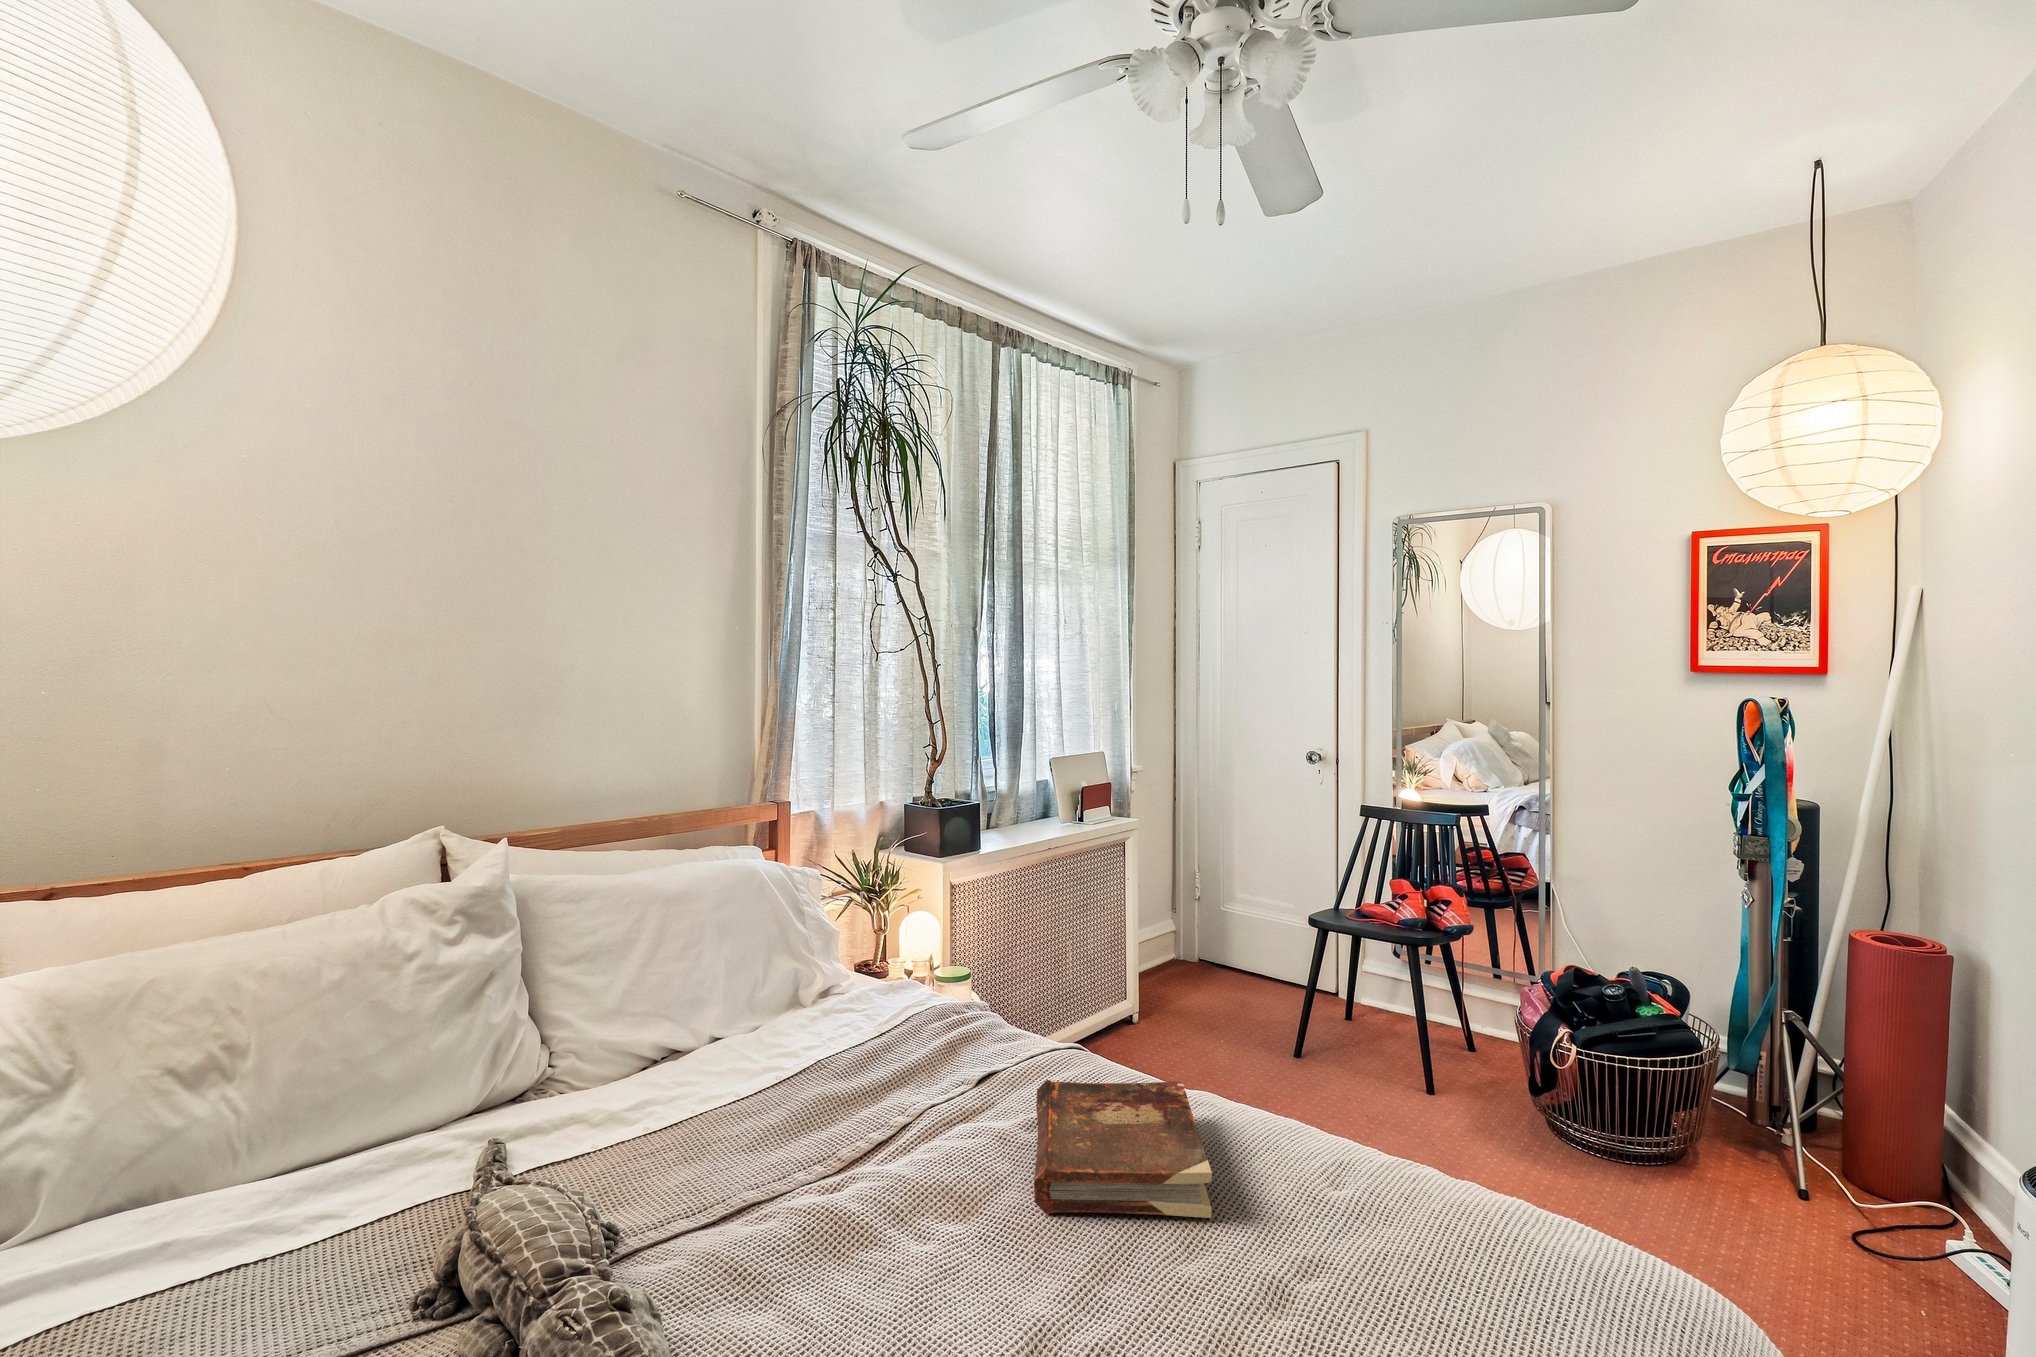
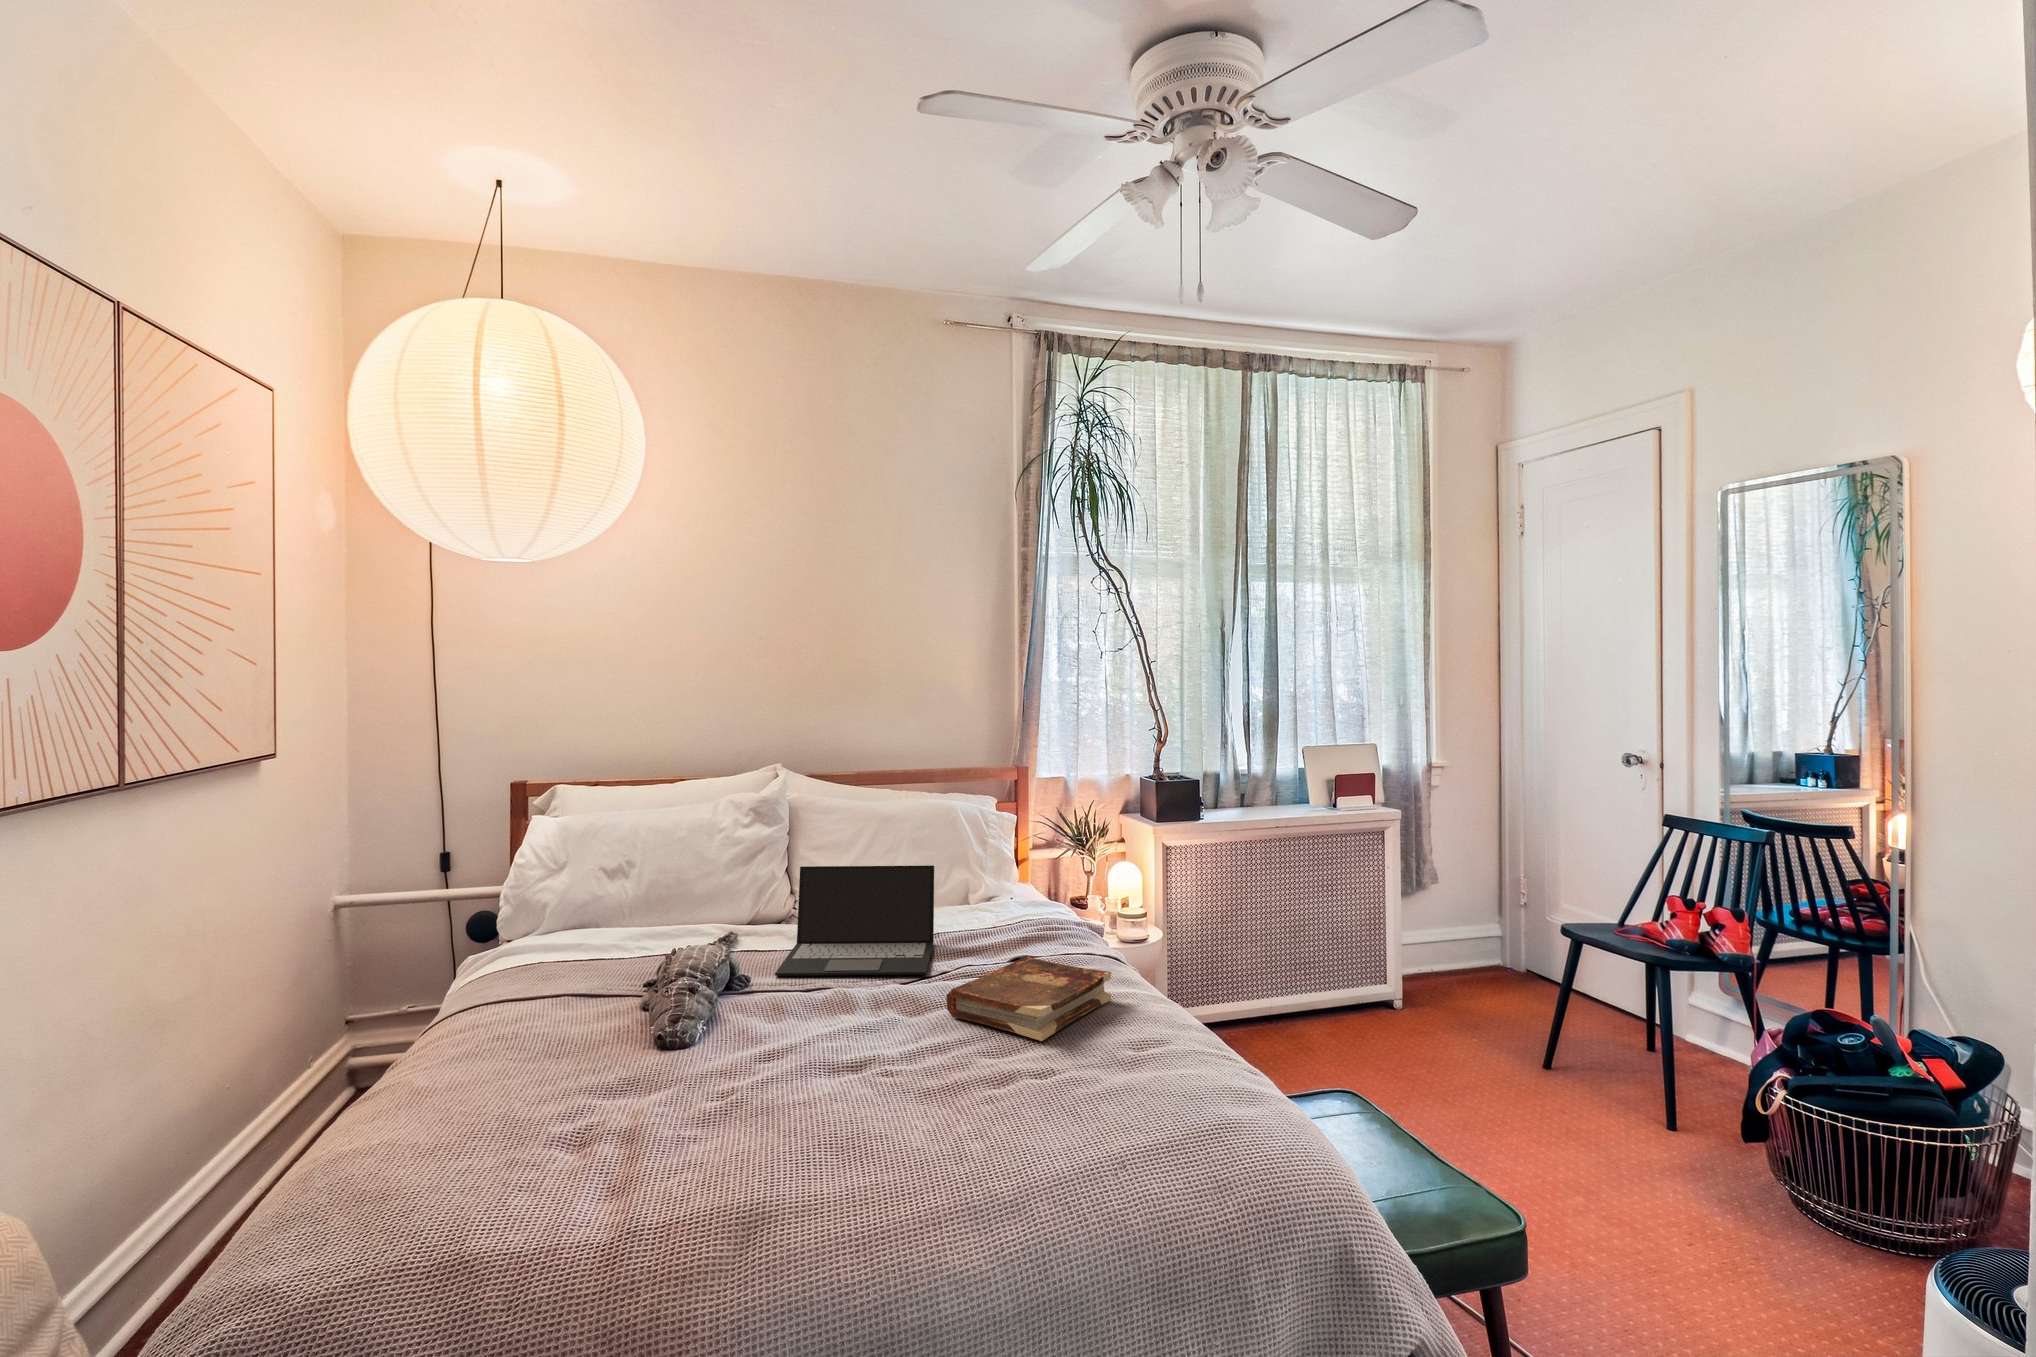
laptop: none [624,965,911,1217] -> present [775,866,934,976]

